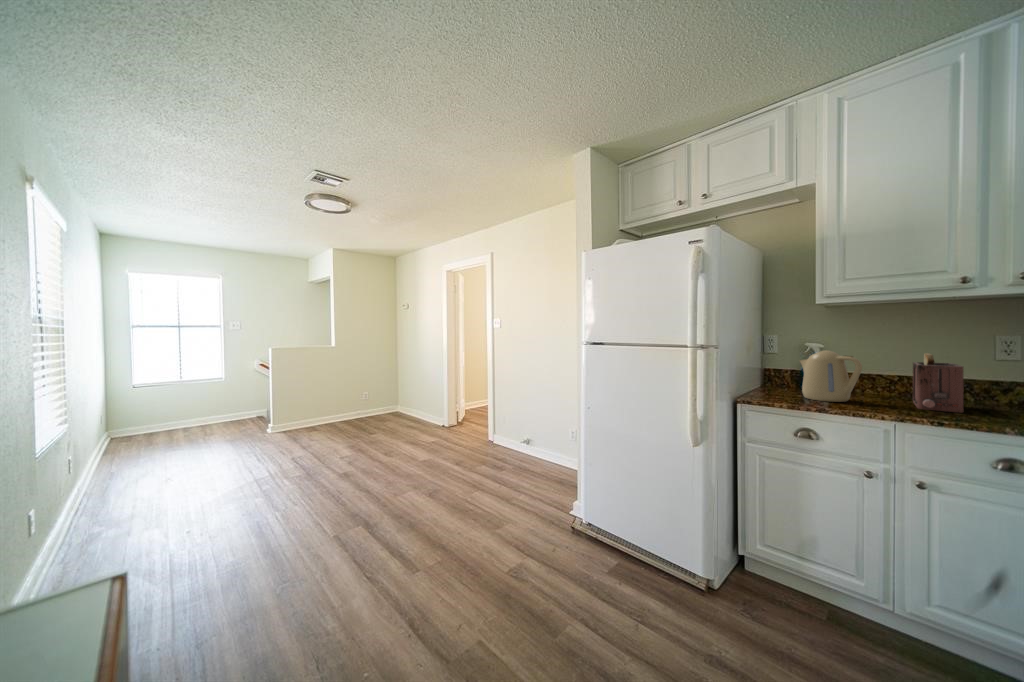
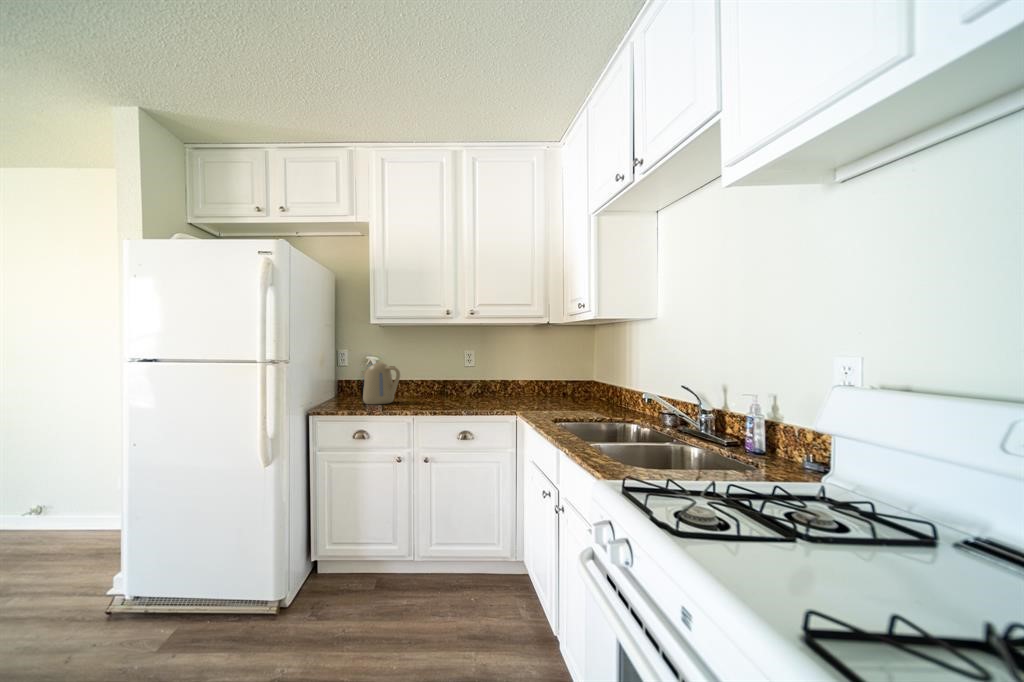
toaster: present [913,353,964,413] -> none [430,363,450,402]

